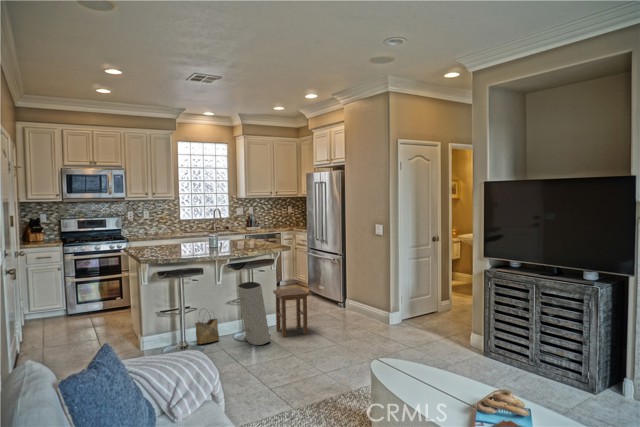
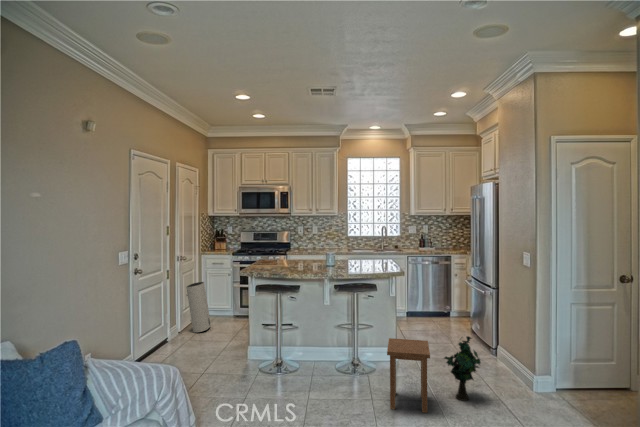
decorative plant: none [310,281,334,325] -> present [444,336,481,401]
air purifier: present [238,282,270,345] -> present [186,282,211,332]
woven basket: present [195,319,219,344] -> none [283,348,313,393]

